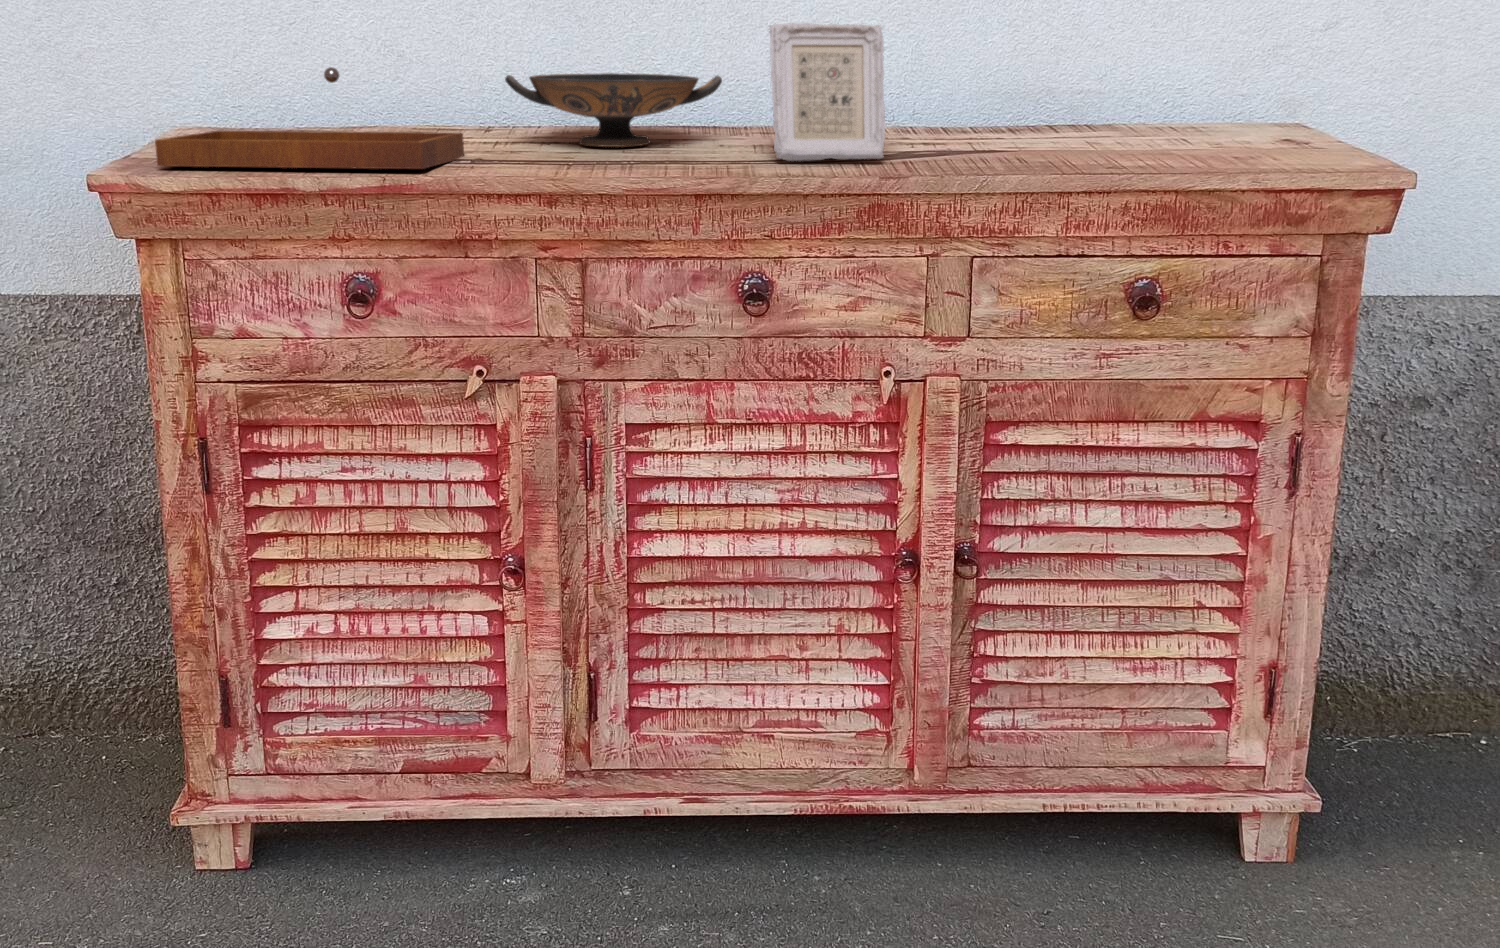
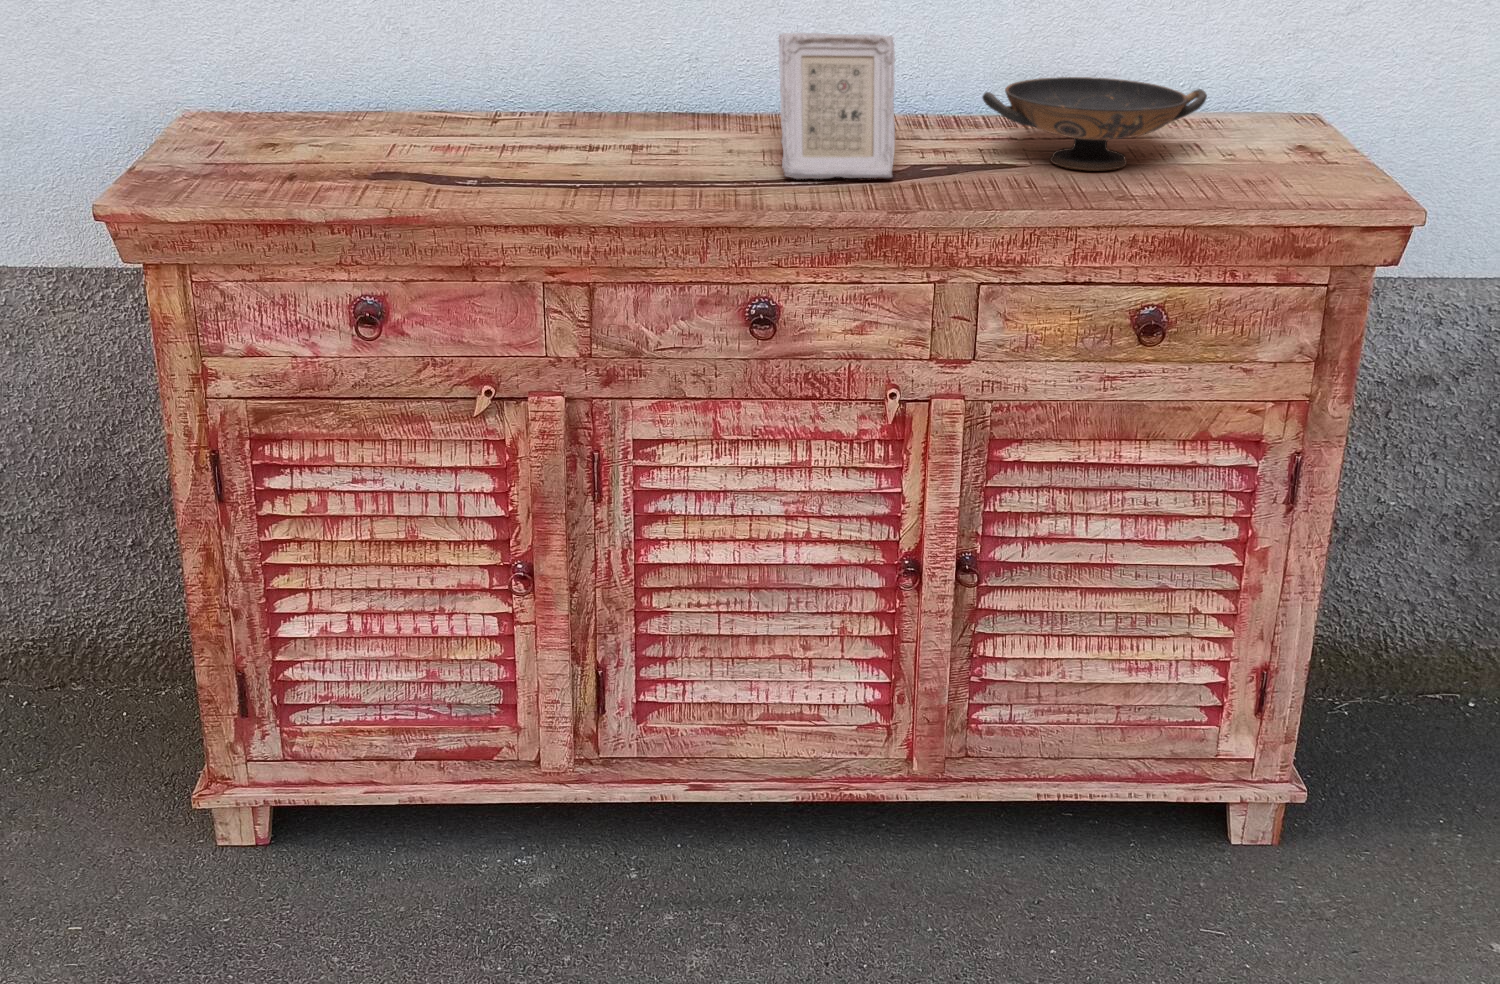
tray: present [155,67,464,169] -> none [158,77,469,195]
decorative bowl: present [505,73,722,147] -> present [983,77,1207,170]

